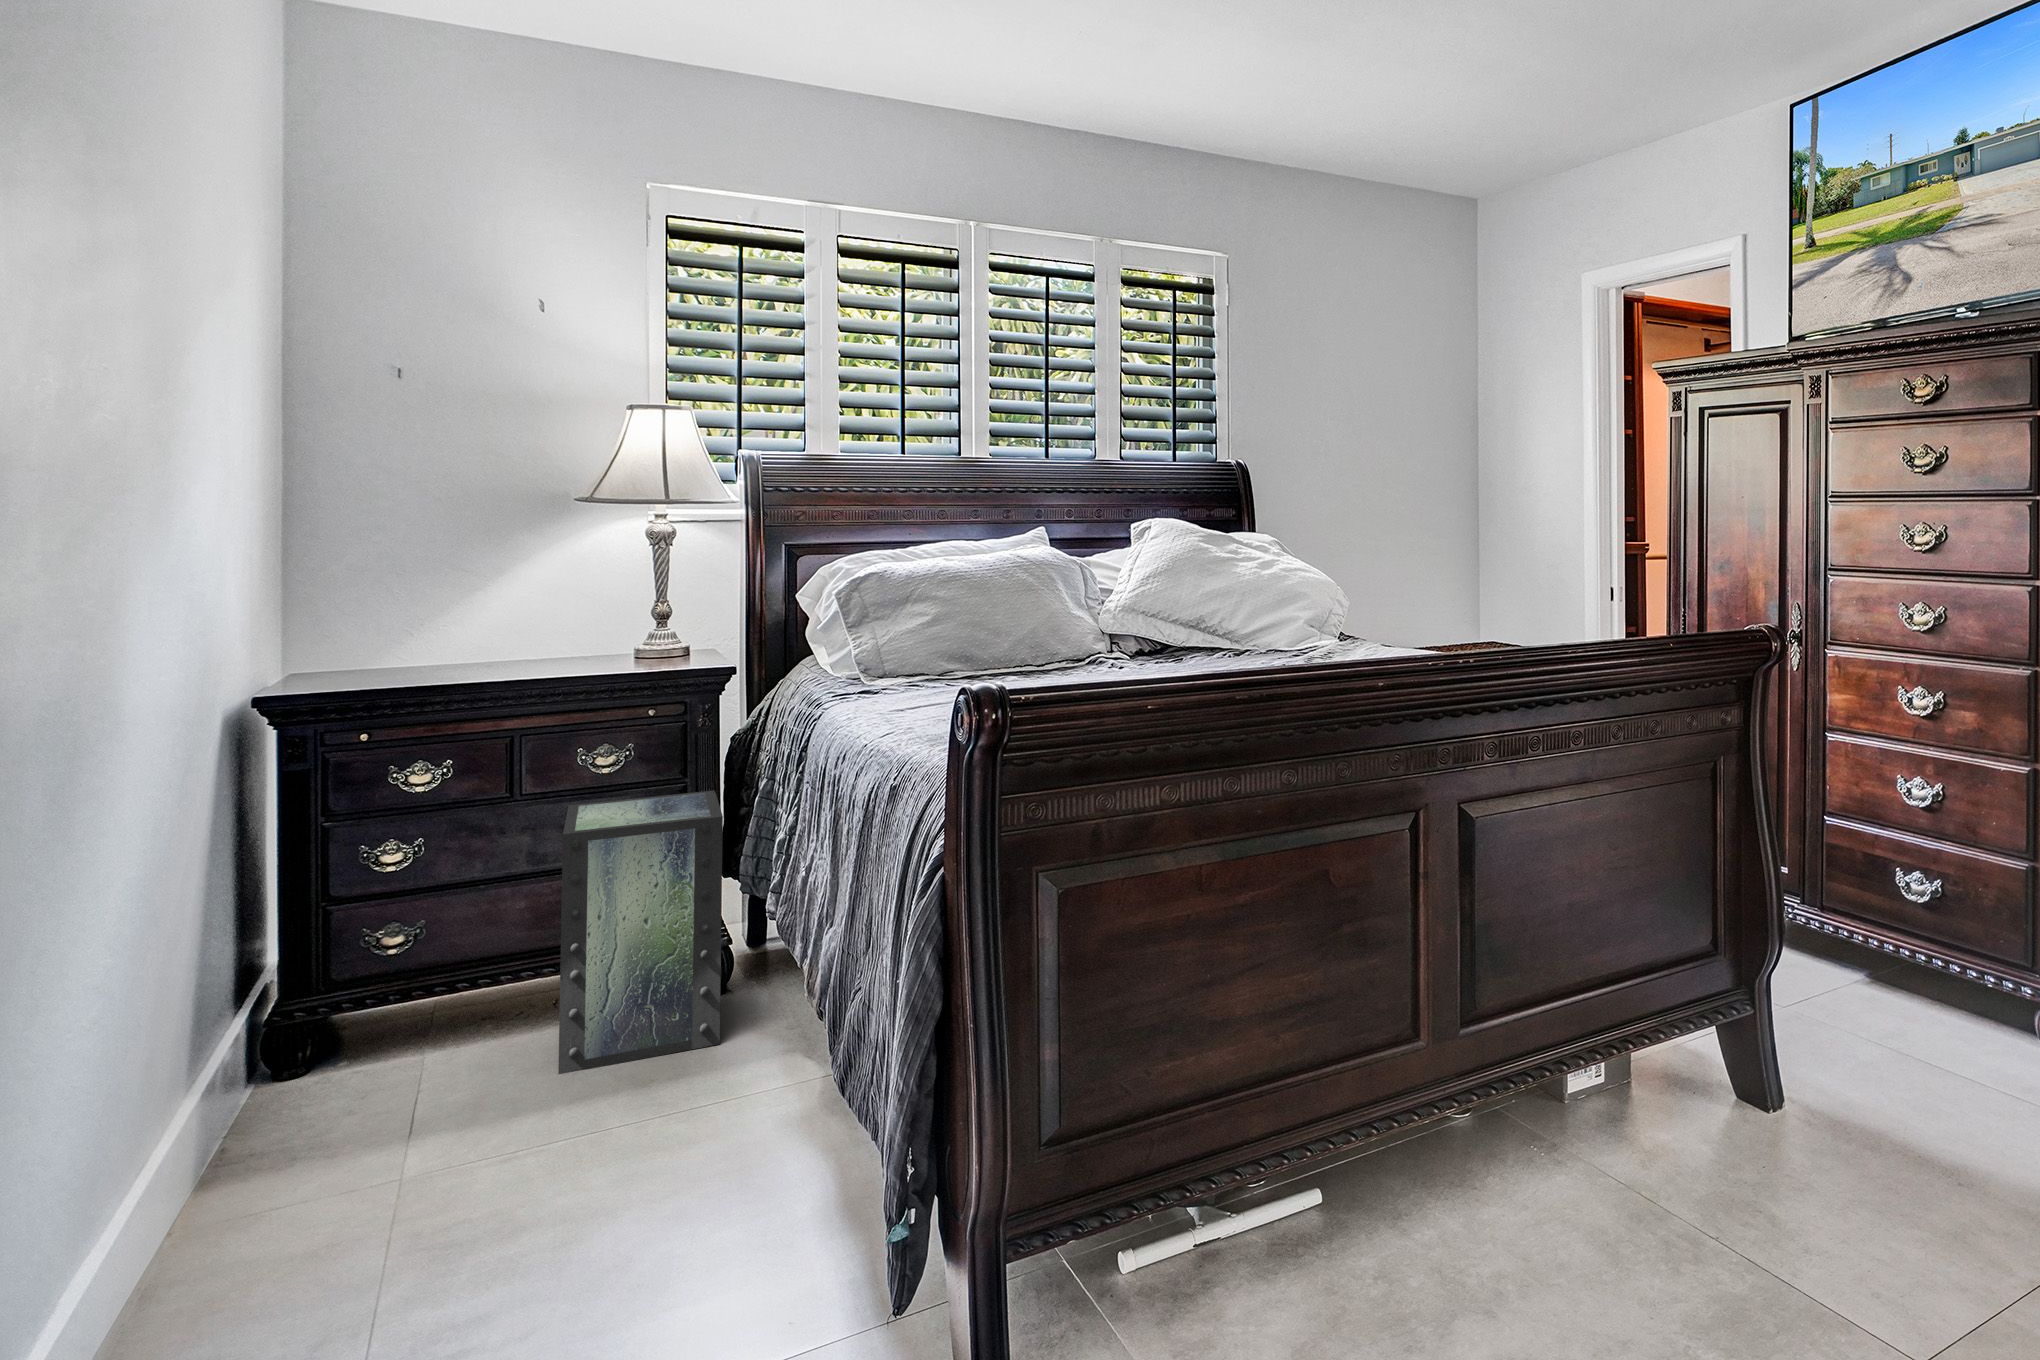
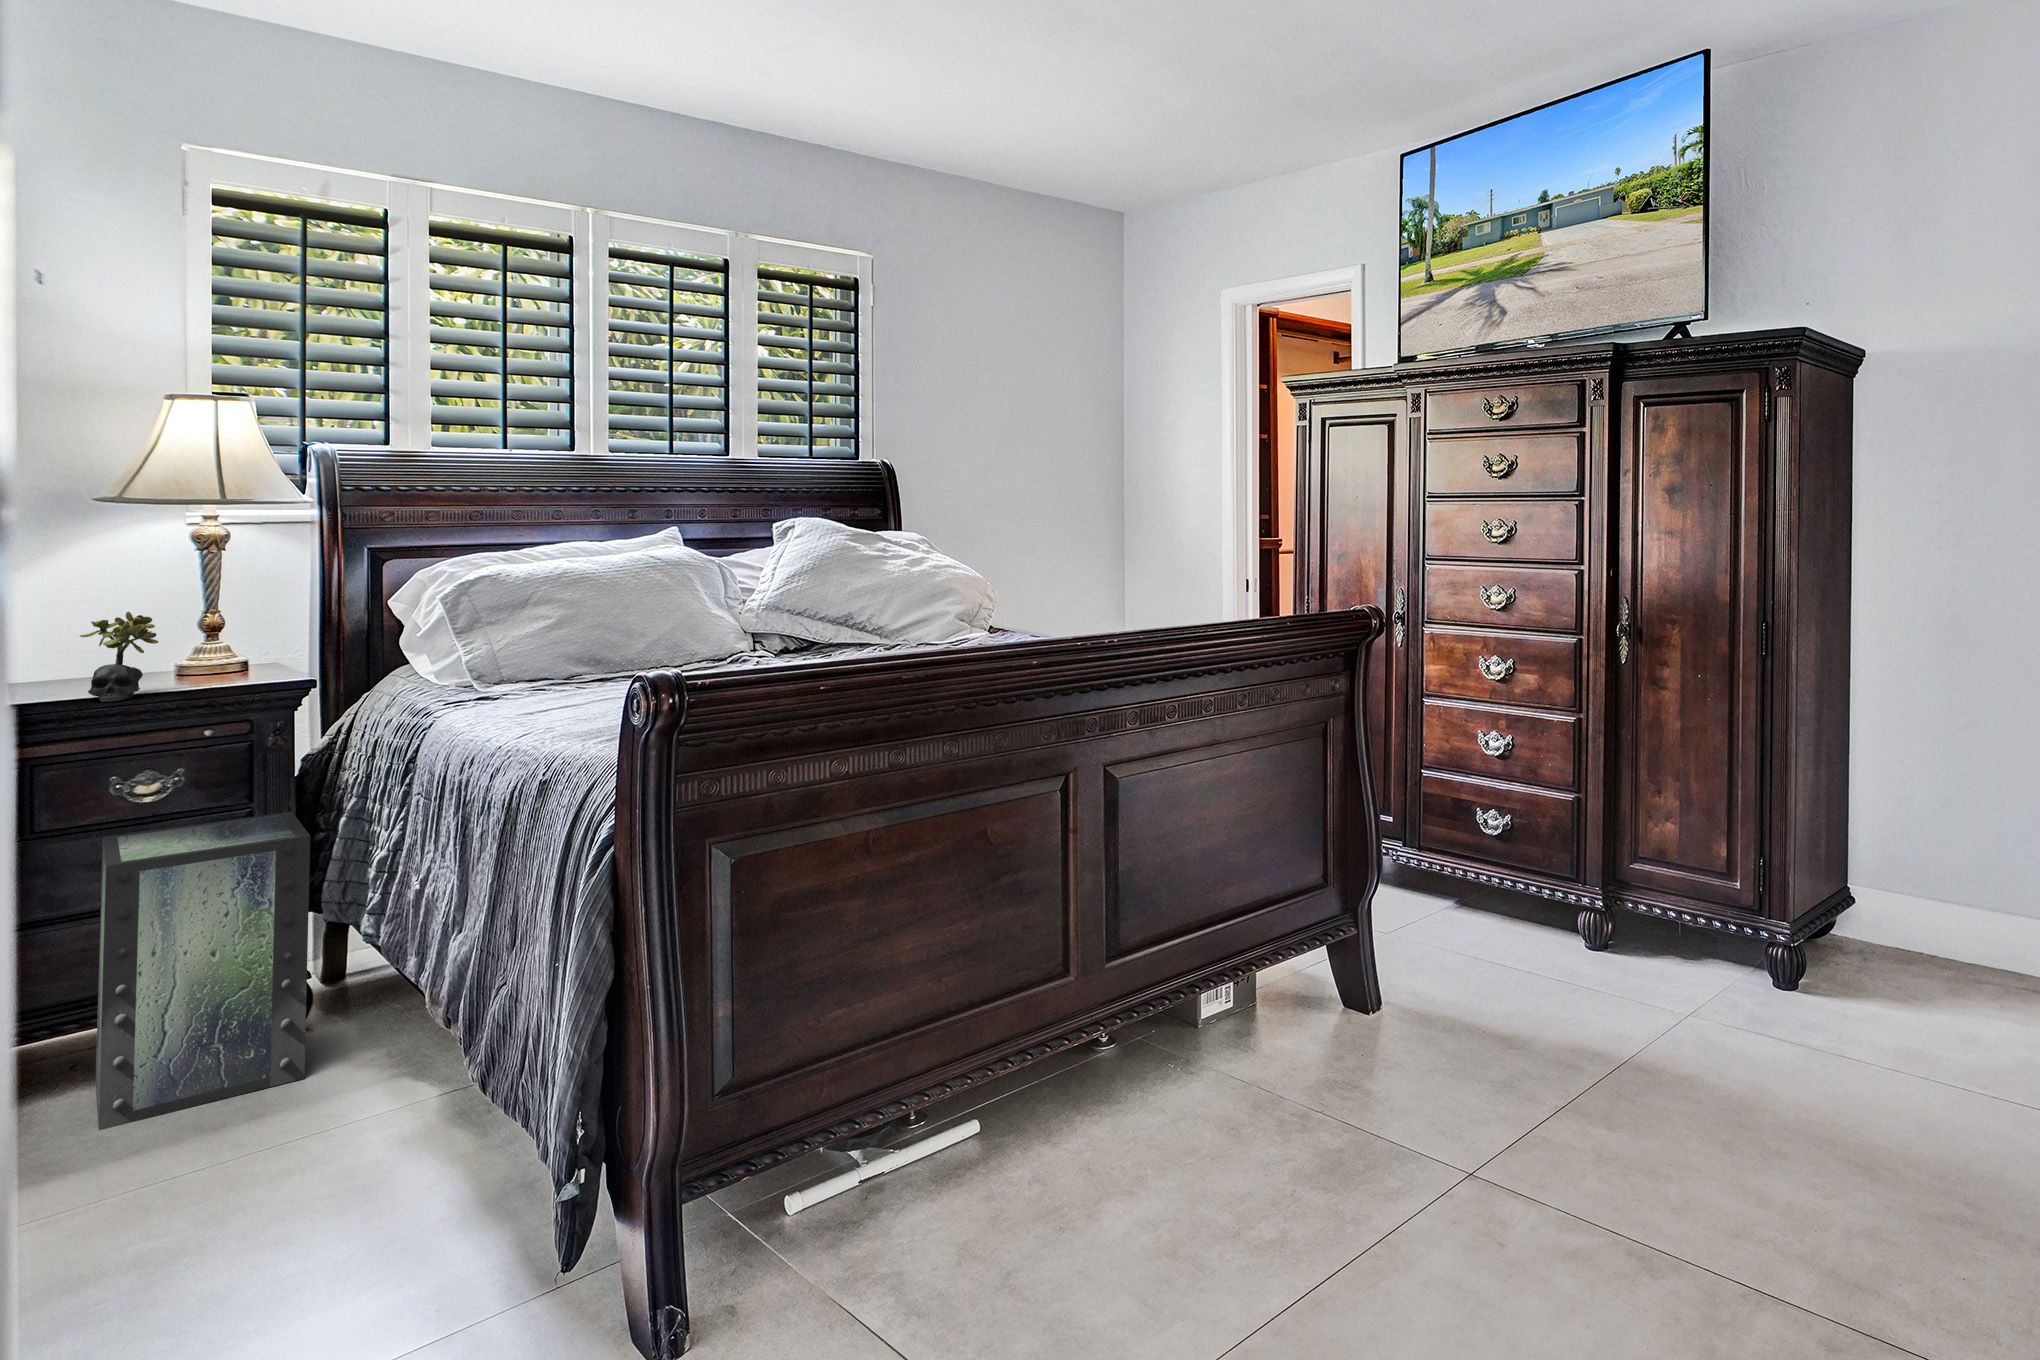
succulent plant: none [551,602,609,683] -> present [80,612,158,702]

